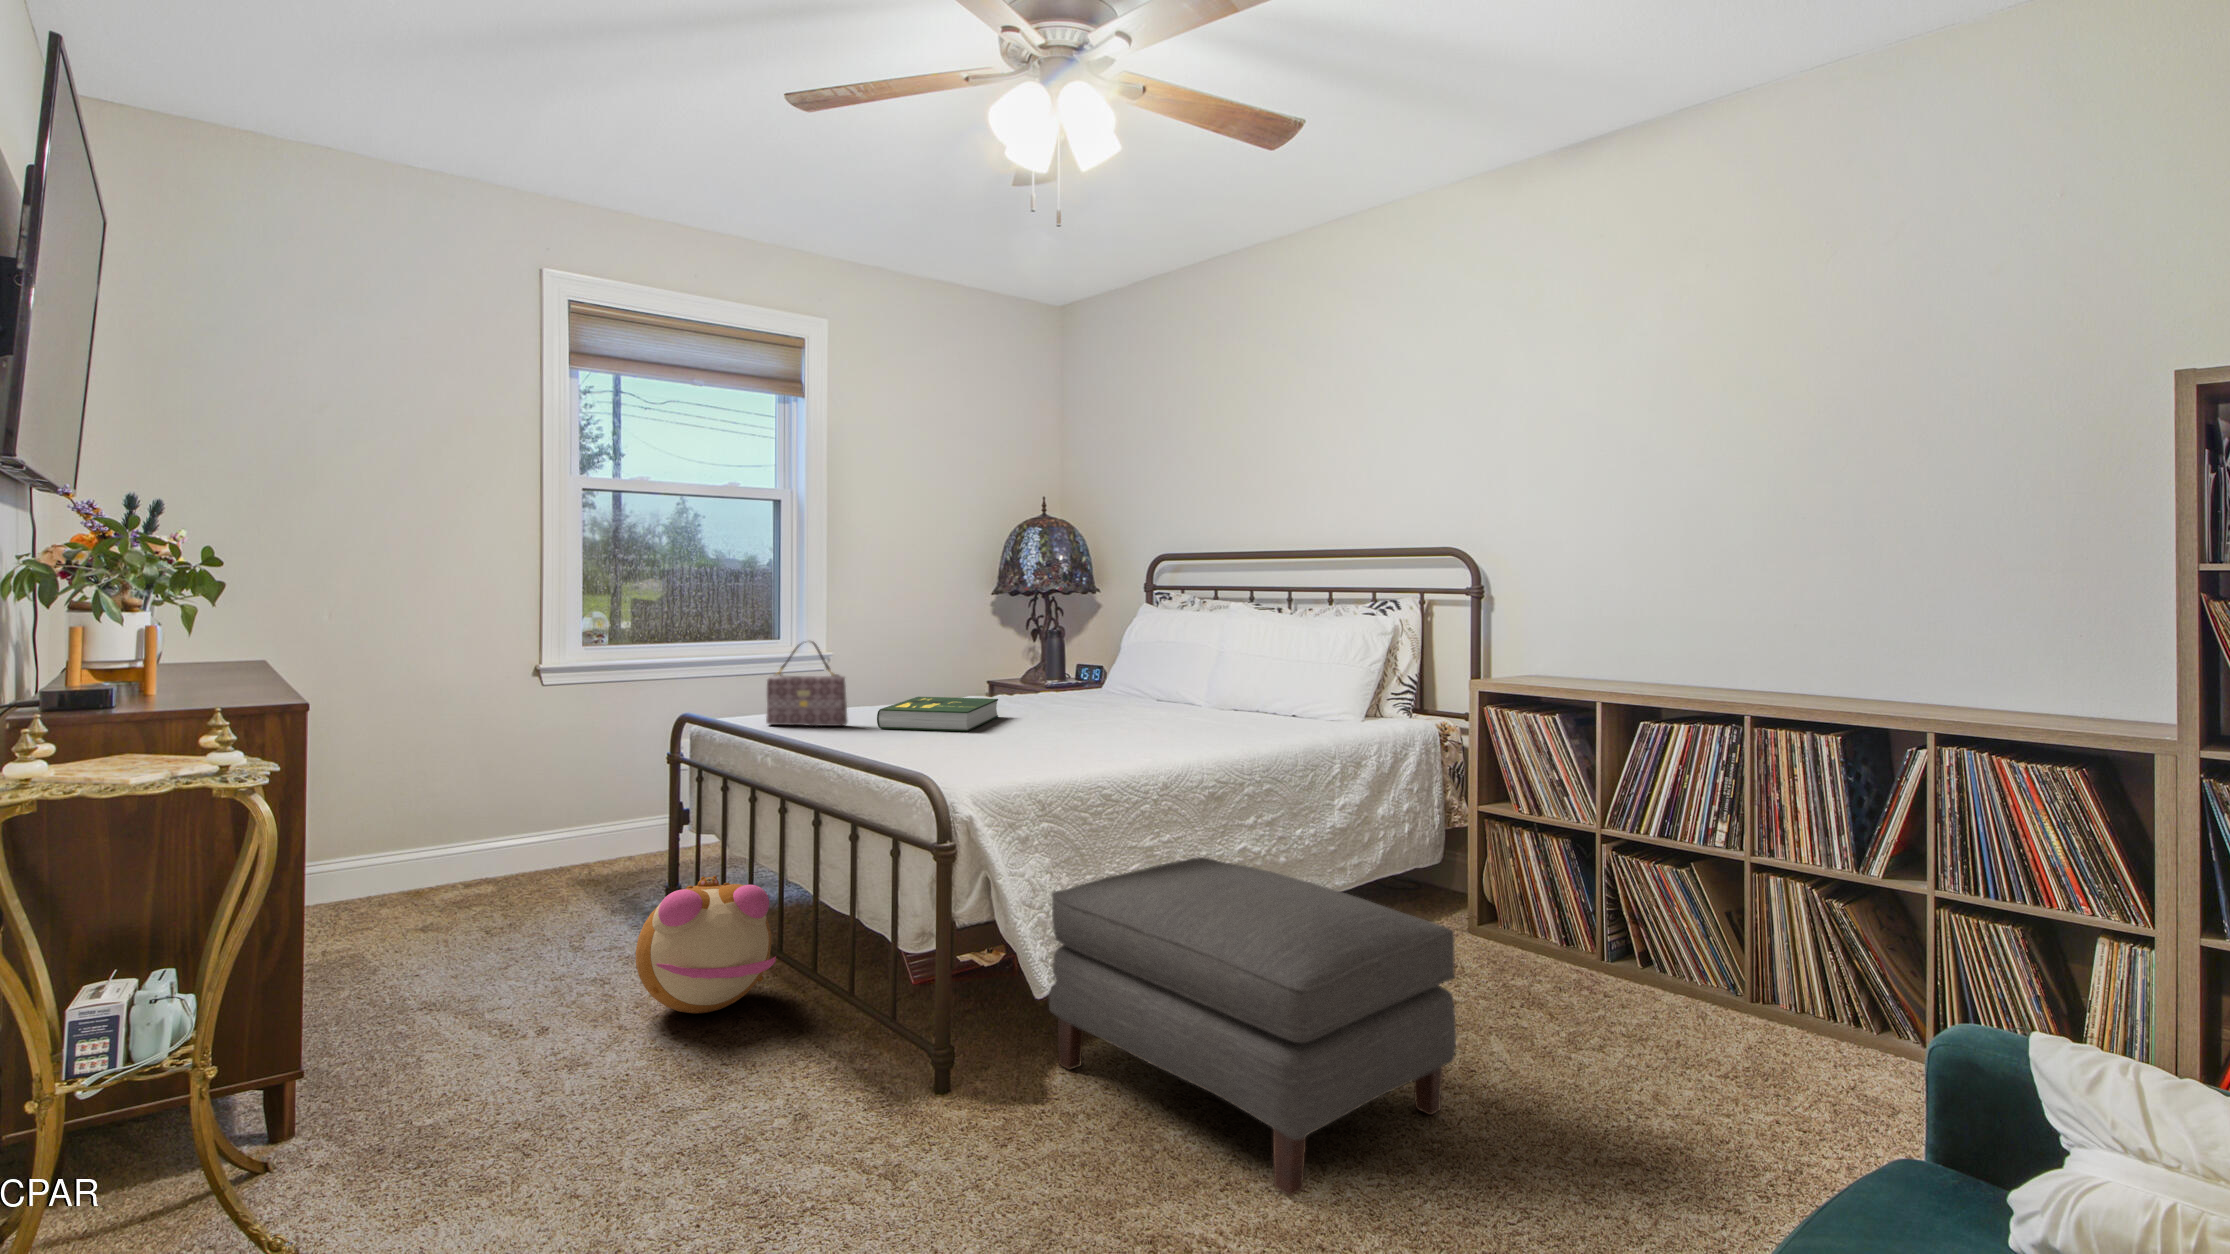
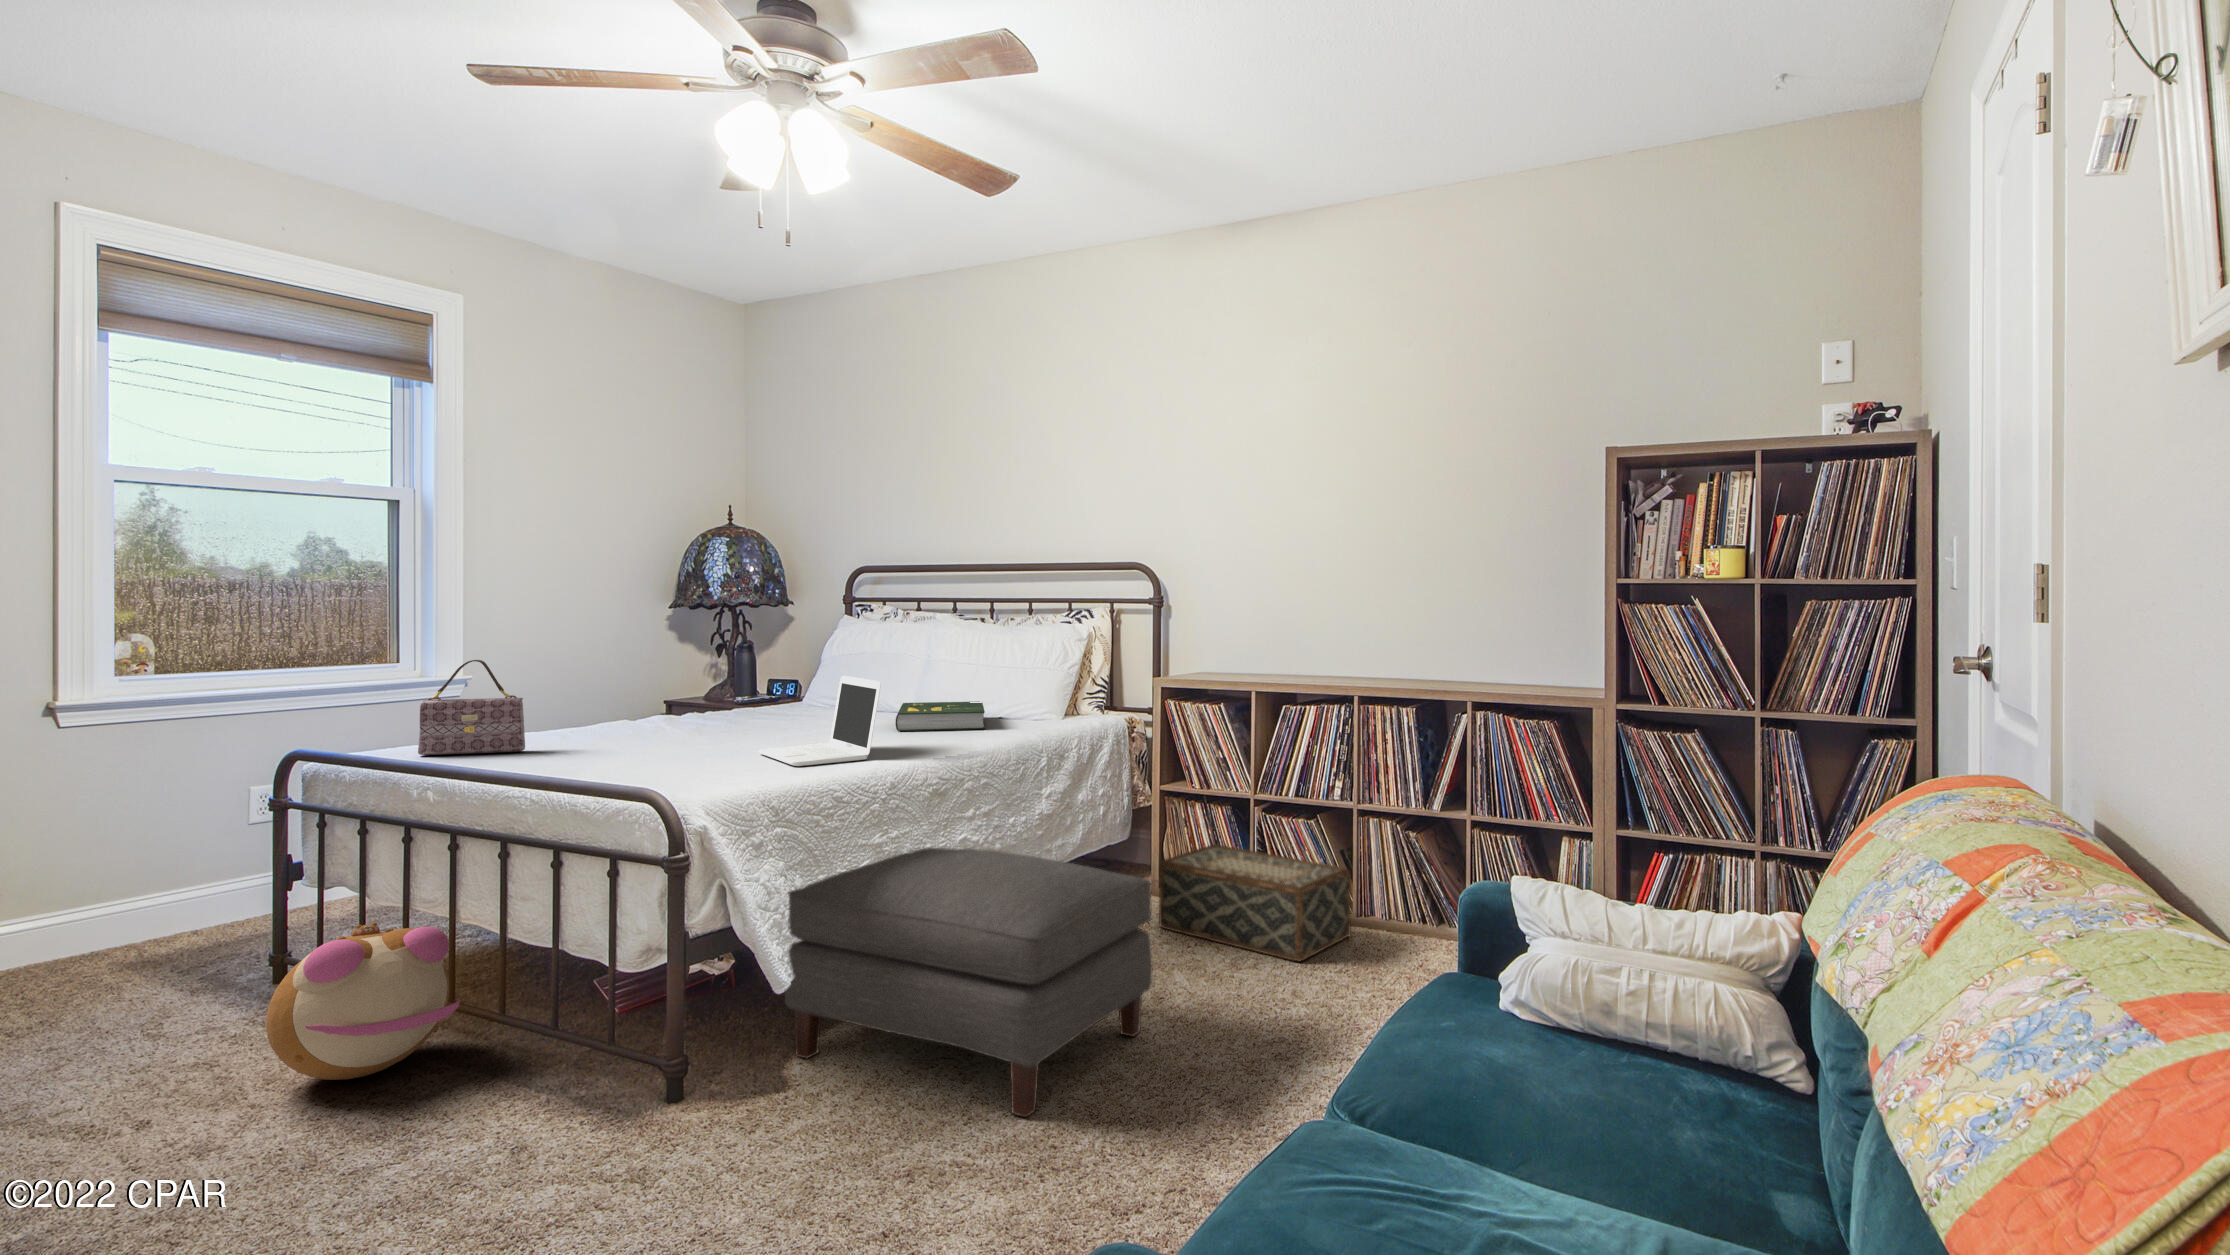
laptop: none [1040,666,1155,759] -> present [758,676,881,766]
book: present [877,697,998,731] -> present [896,701,985,731]
woven basket: none [1475,883,1740,1051] -> present [1159,844,1351,962]

